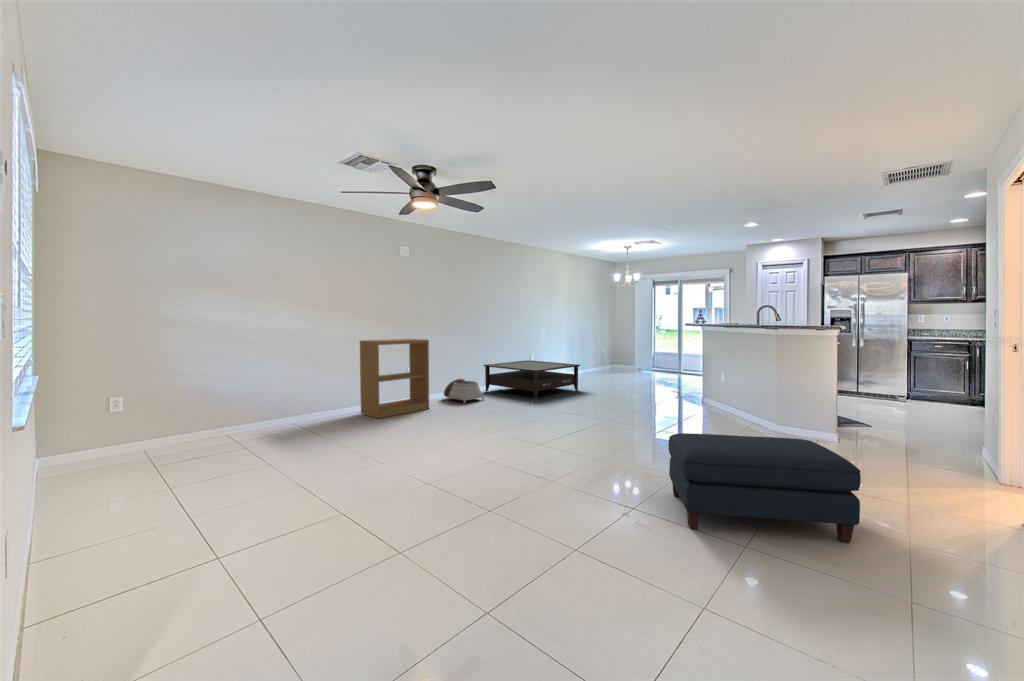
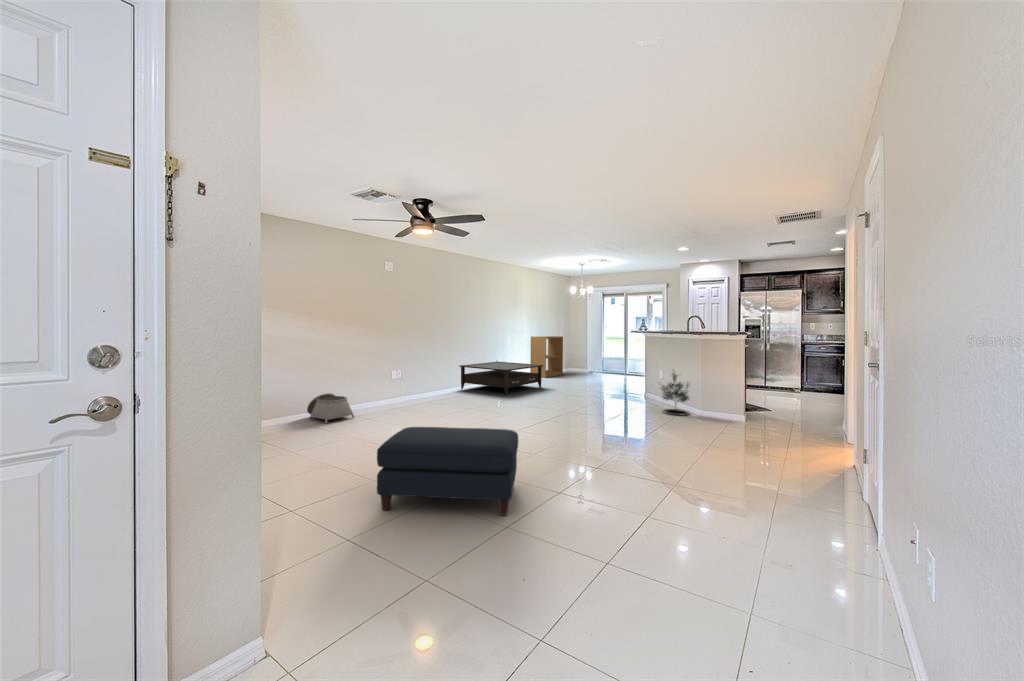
bookshelf: present [360,339,429,419] -> present [530,336,563,378]
potted tree: none [719,371,764,430] -> present [662,373,690,416]
basket: present [444,379,484,403] -> present [307,393,354,423]
ottoman: present [668,433,861,542] -> present [377,427,518,516]

